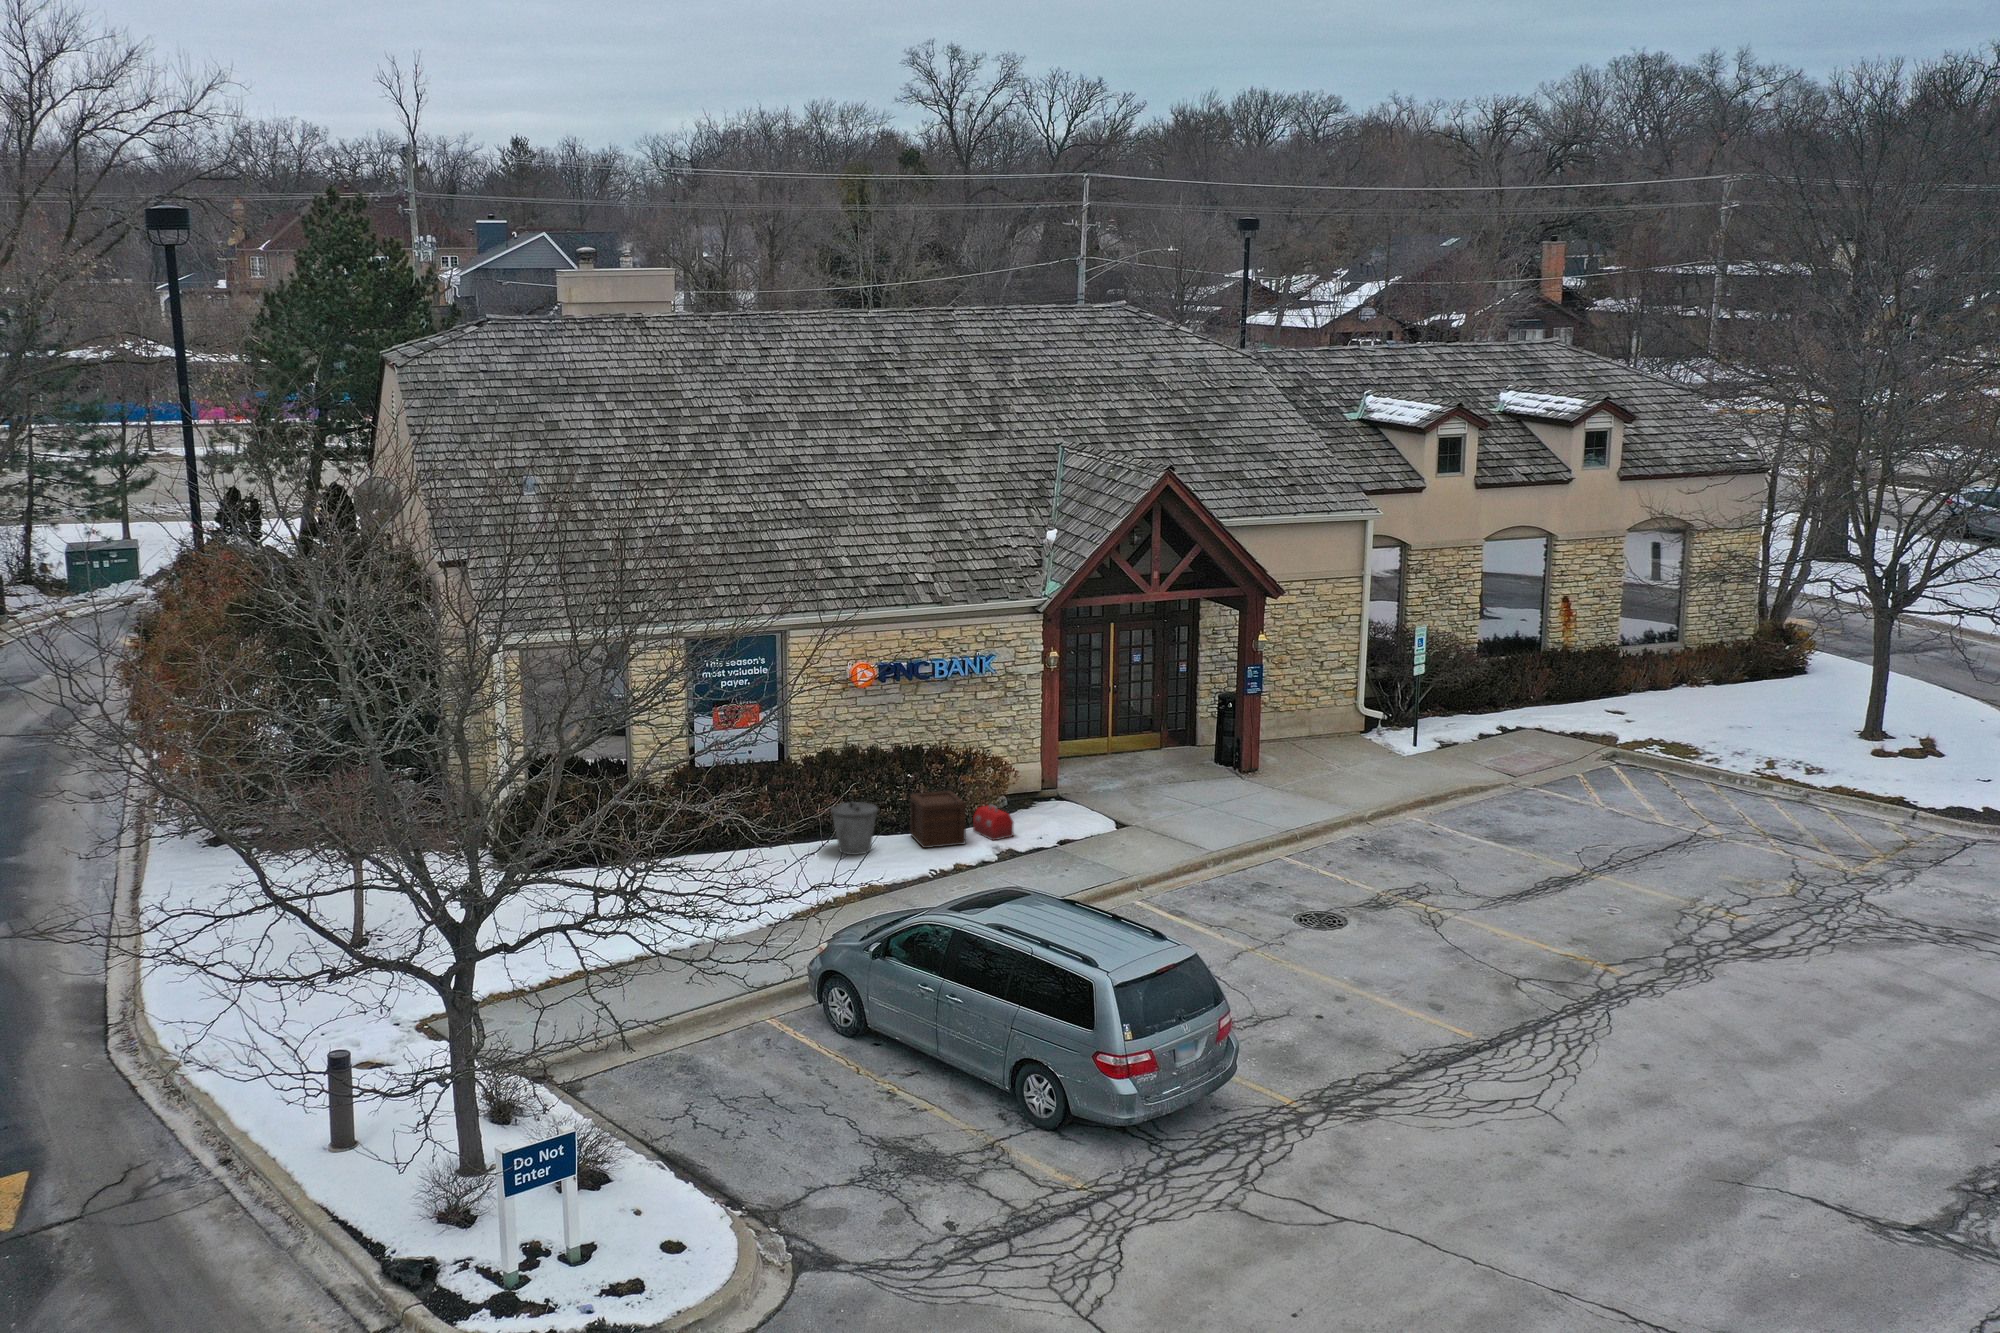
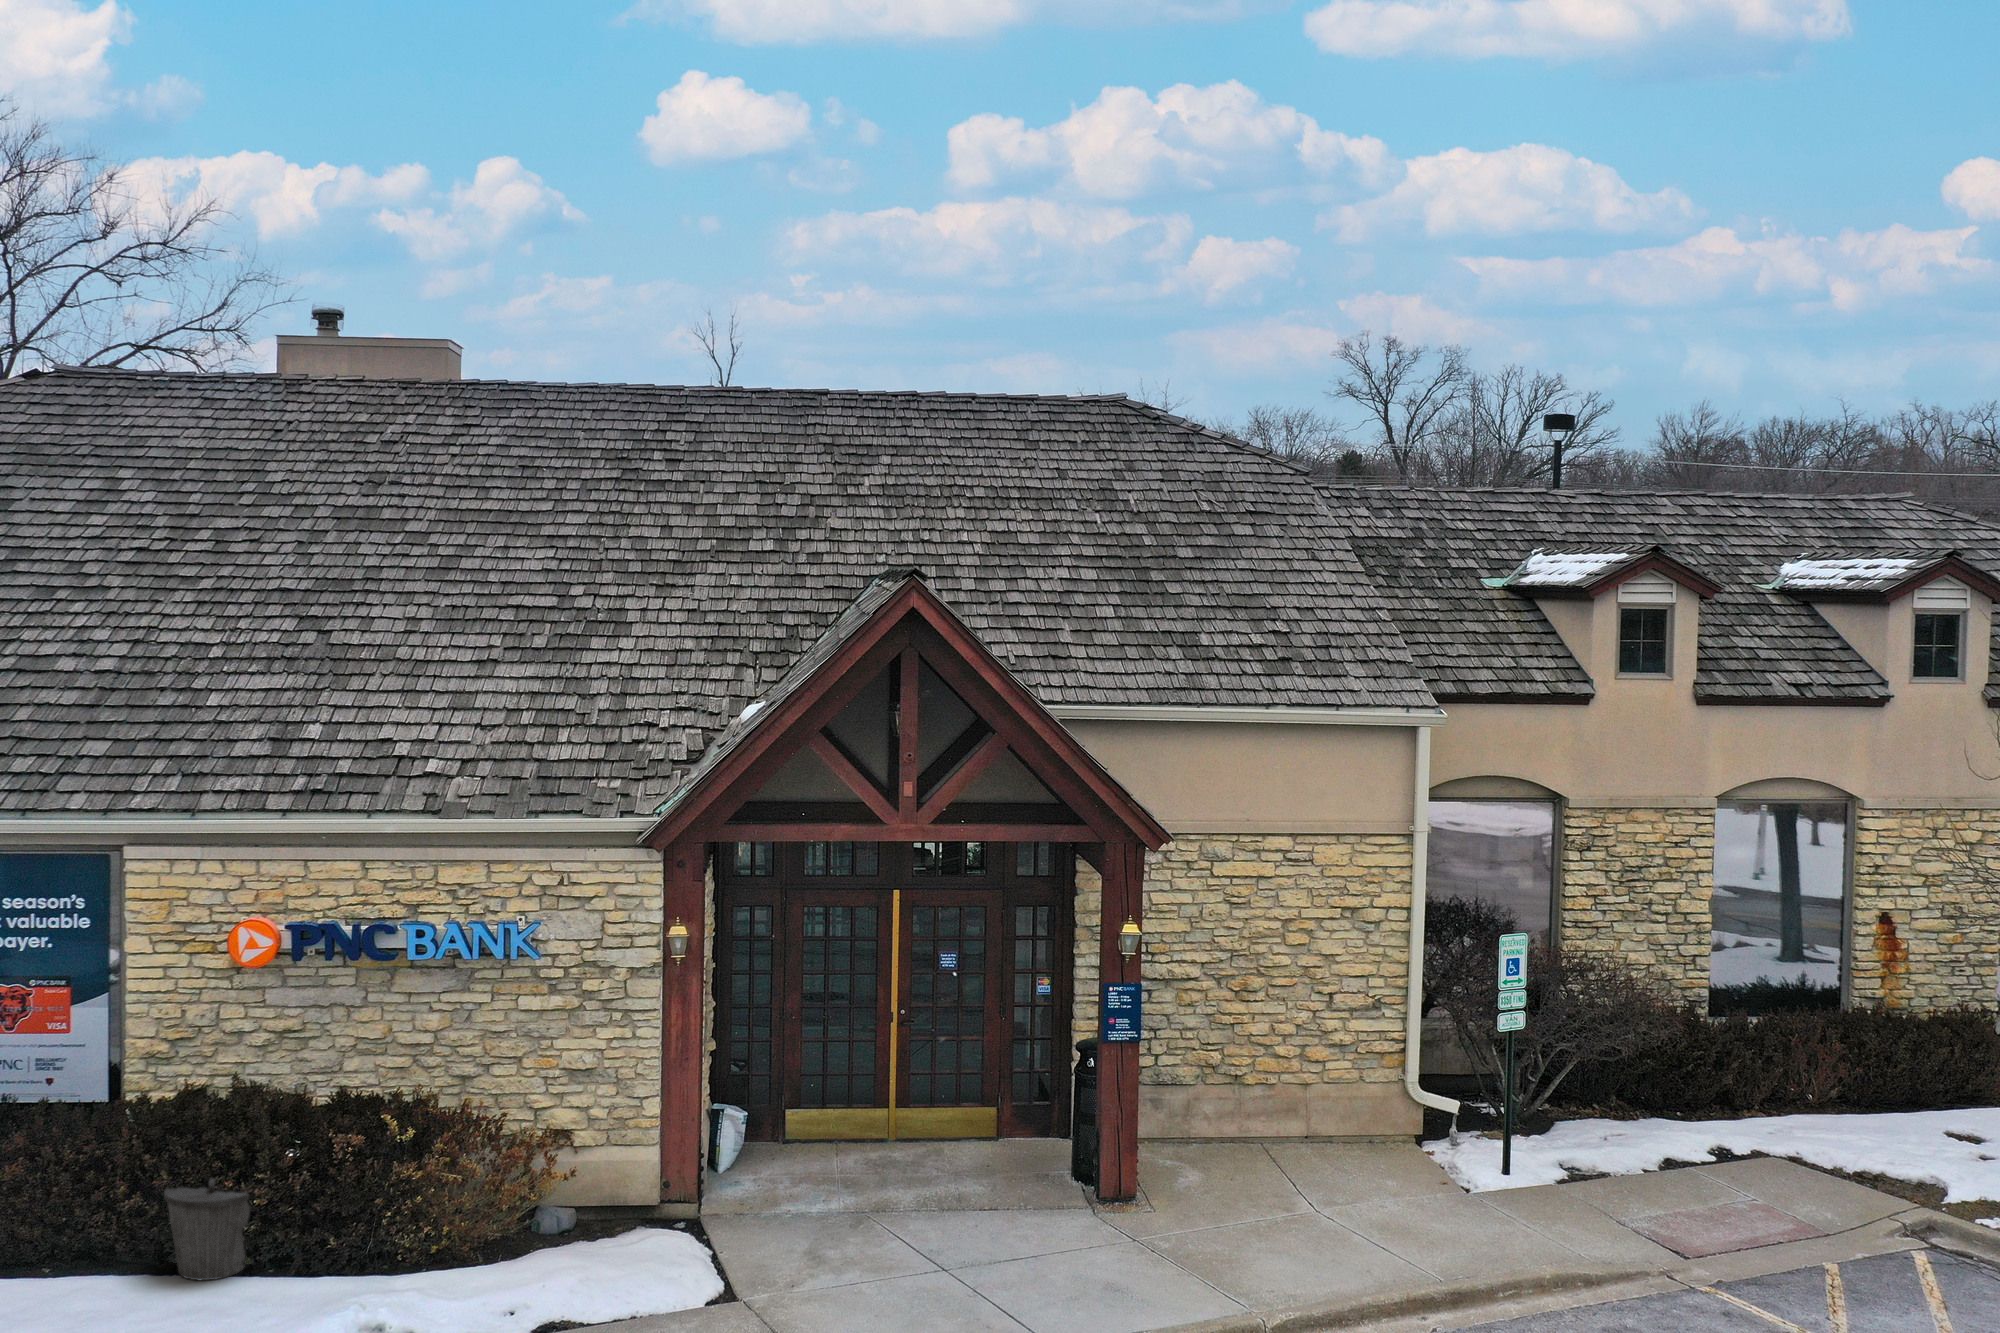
wooden crate: present [910,791,966,848] -> none [331,1169,443,1282]
toolbox: present [973,804,1013,840] -> none [480,1204,533,1280]

